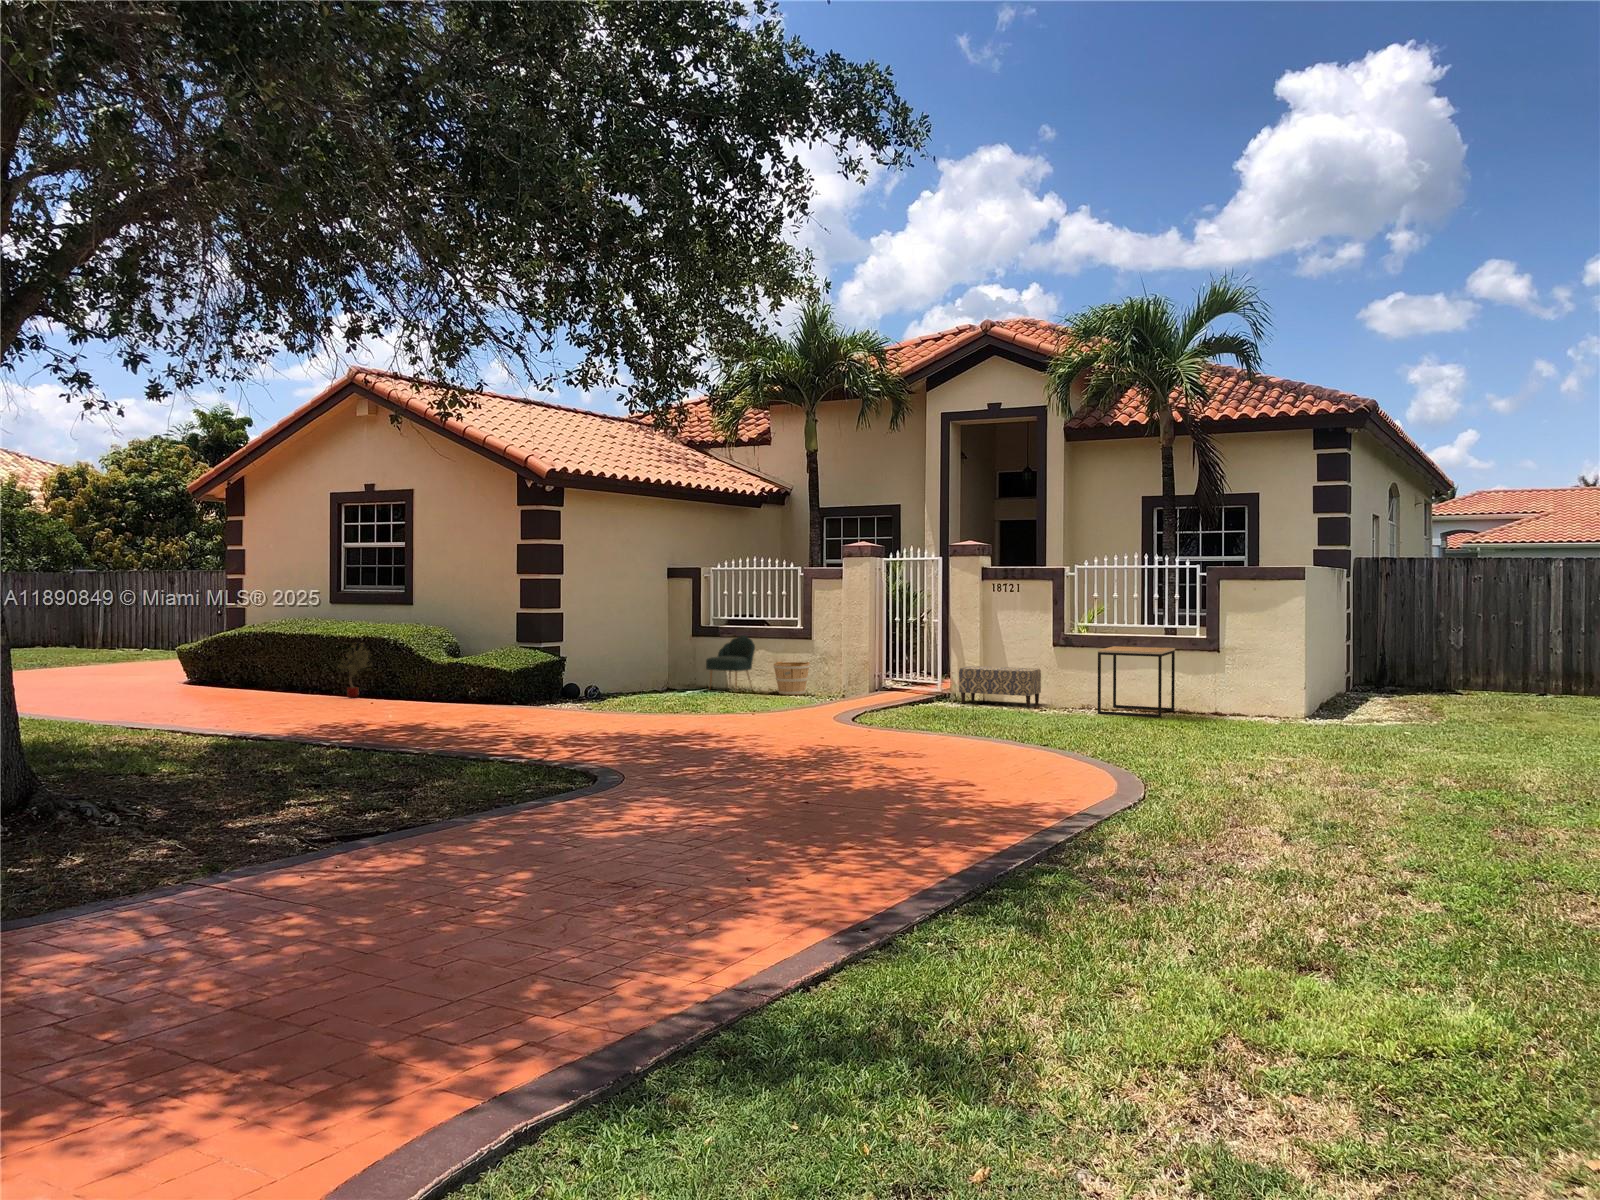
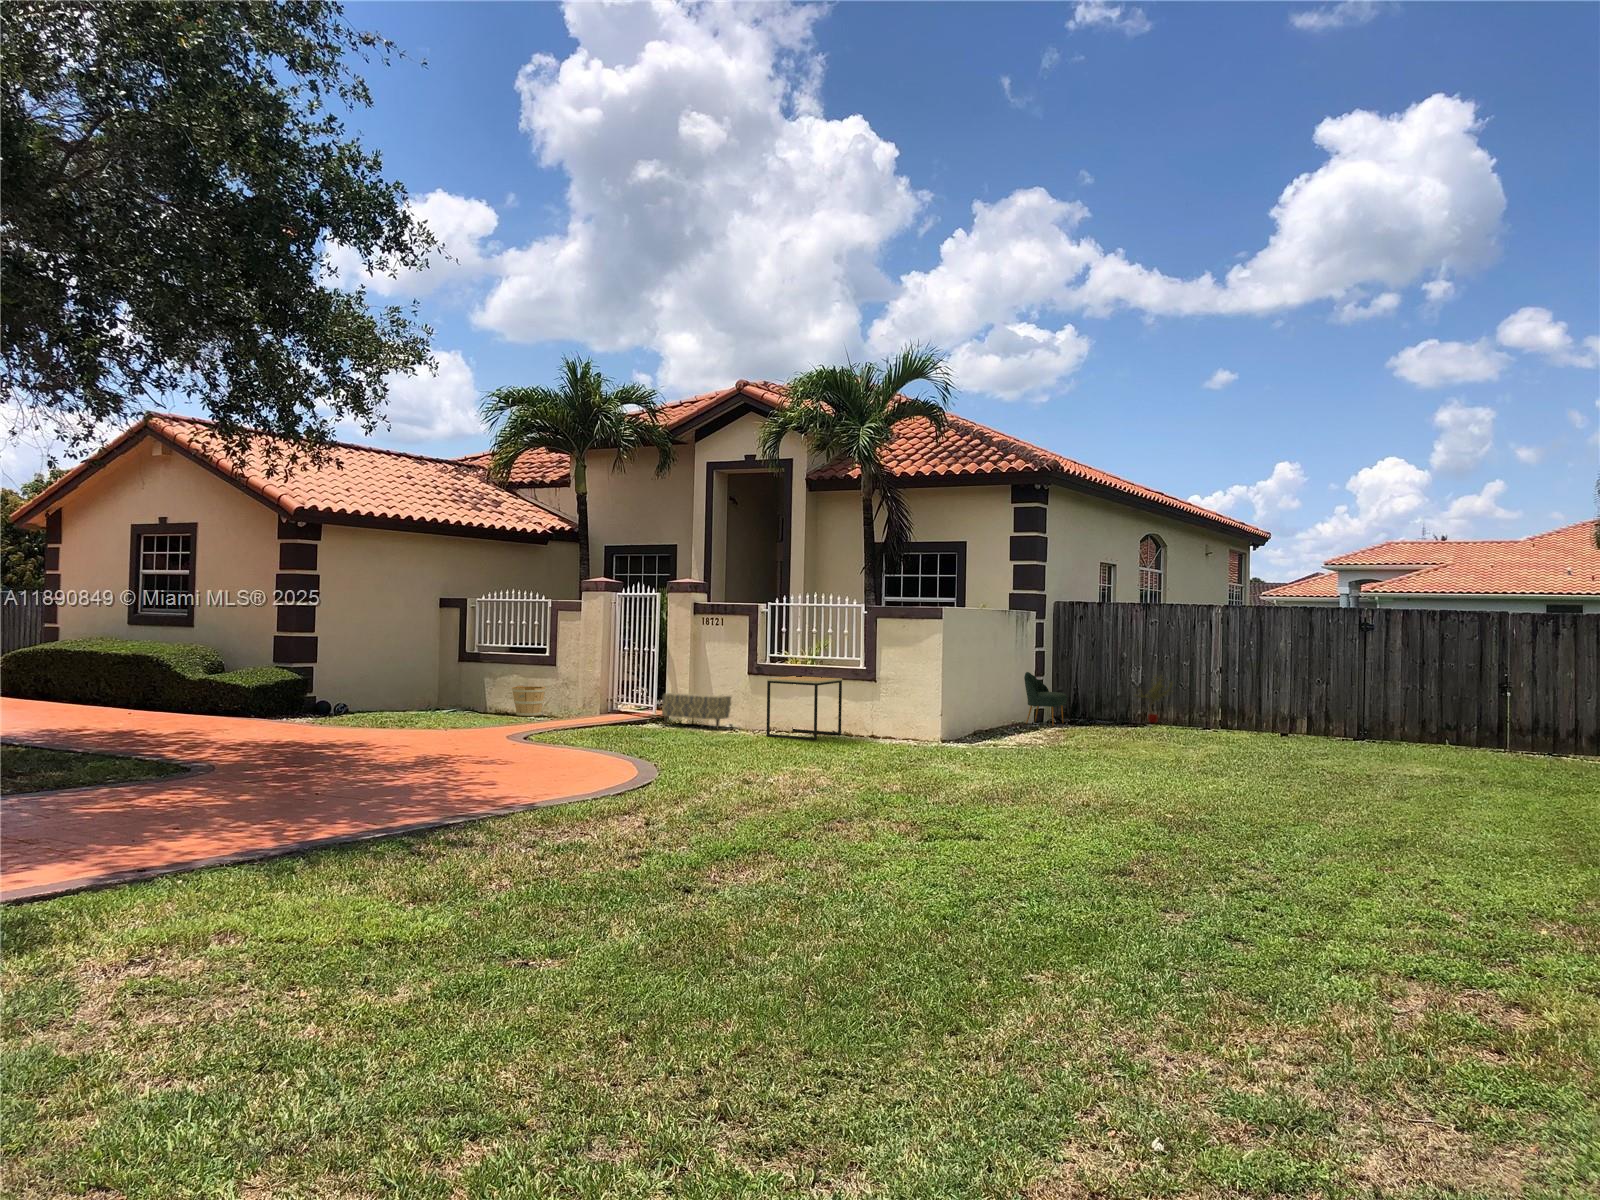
chair: present [706,635,755,685] -> present [1024,672,1067,726]
potted tree: present [338,643,371,698] -> present [1136,676,1173,723]

